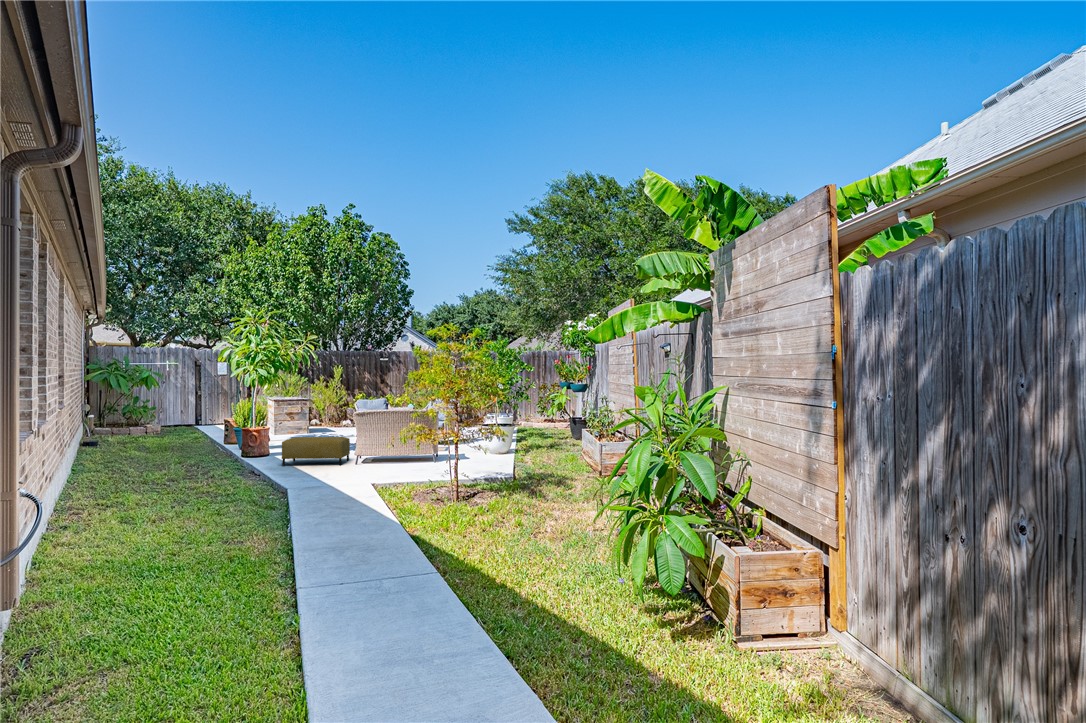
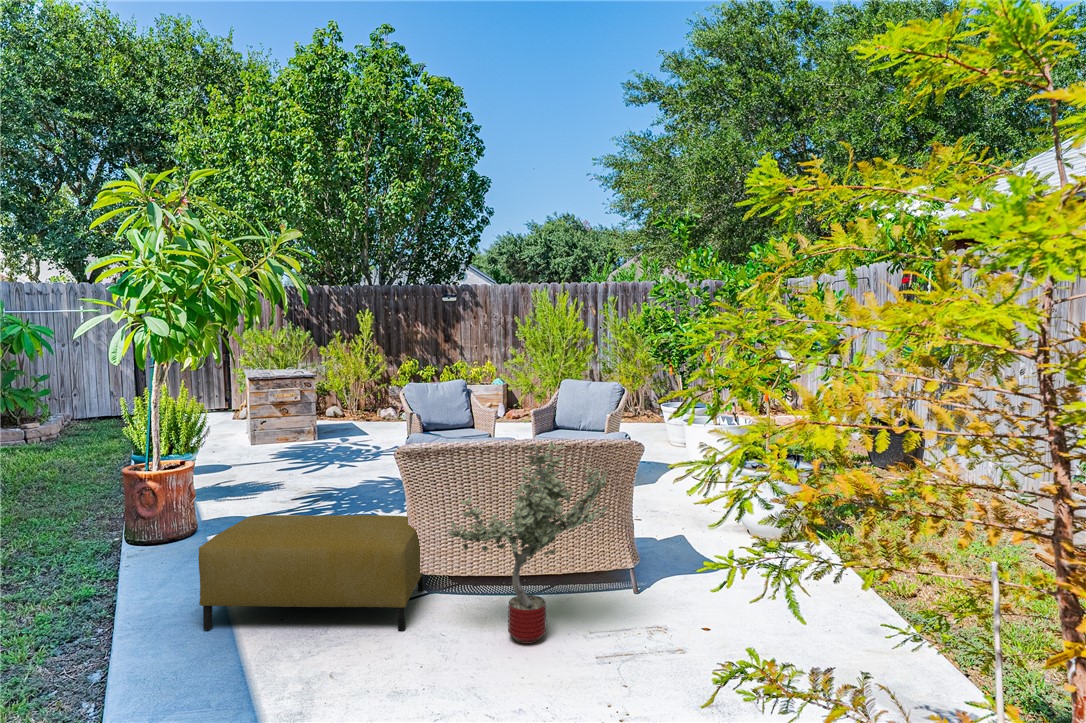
potted tree: none [353,411,399,466] -> present [447,442,608,644]

